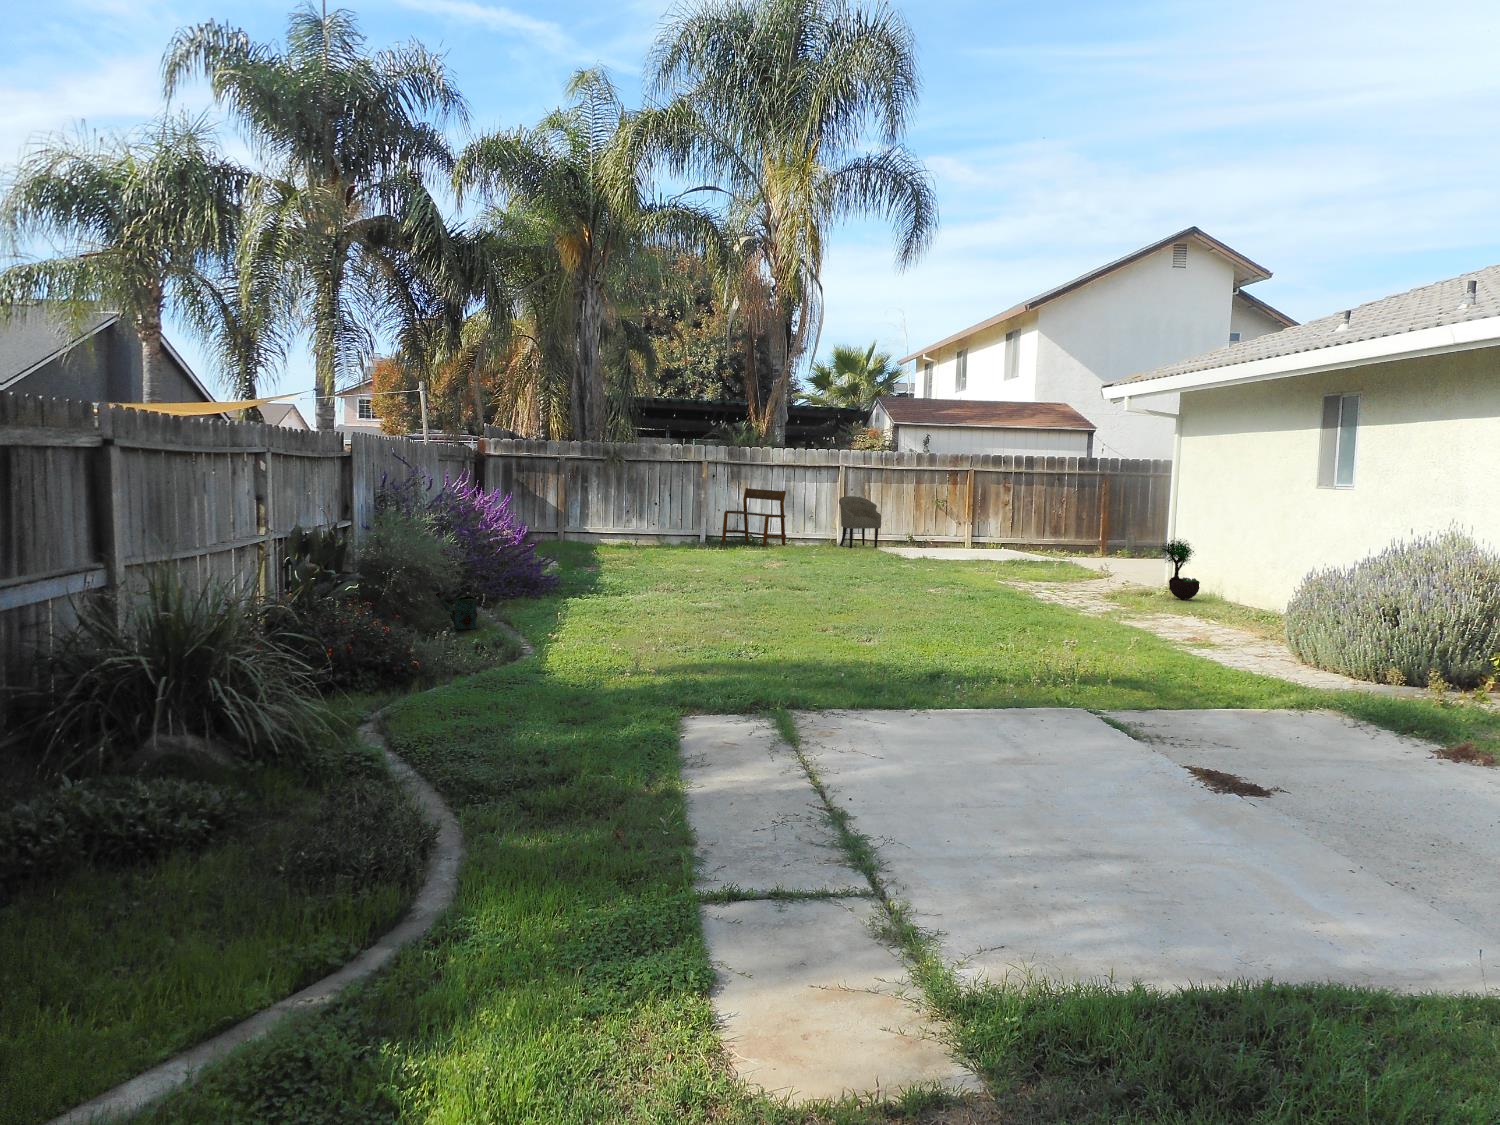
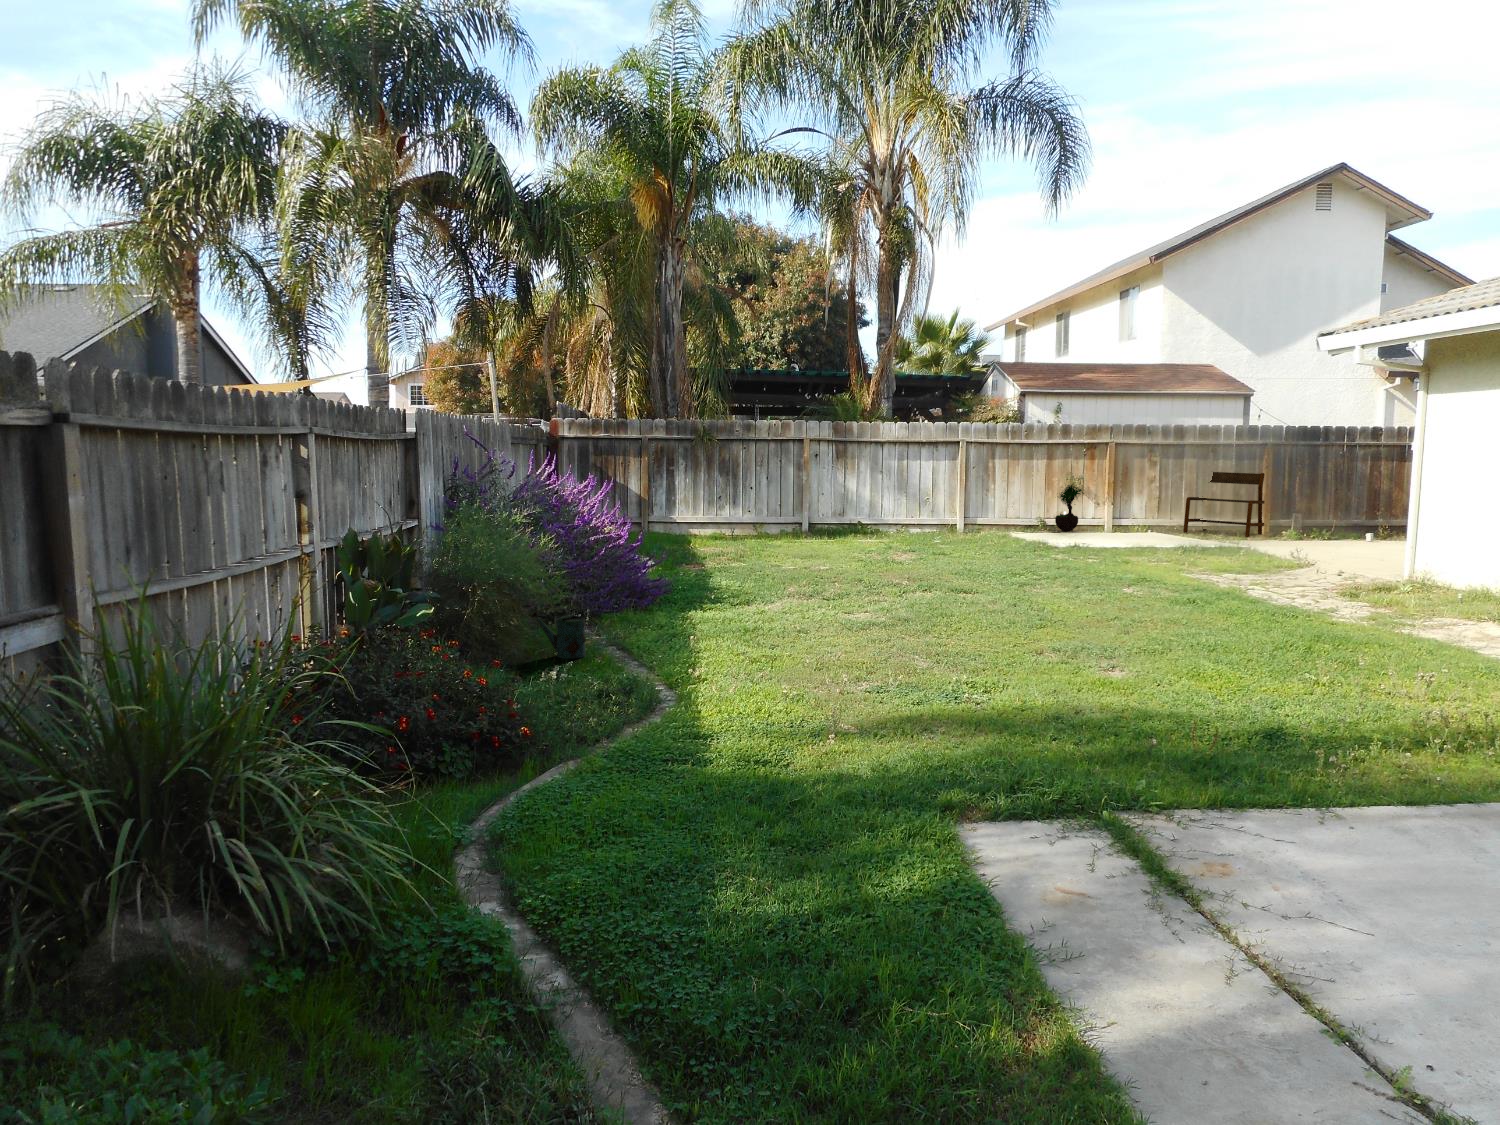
bench: present [722,488,786,547] -> present [1183,472,1265,537]
chair: present [839,496,881,548] -> none [960,475,1010,534]
potted tree: present [1160,538,1200,599] -> present [1055,484,1084,531]

